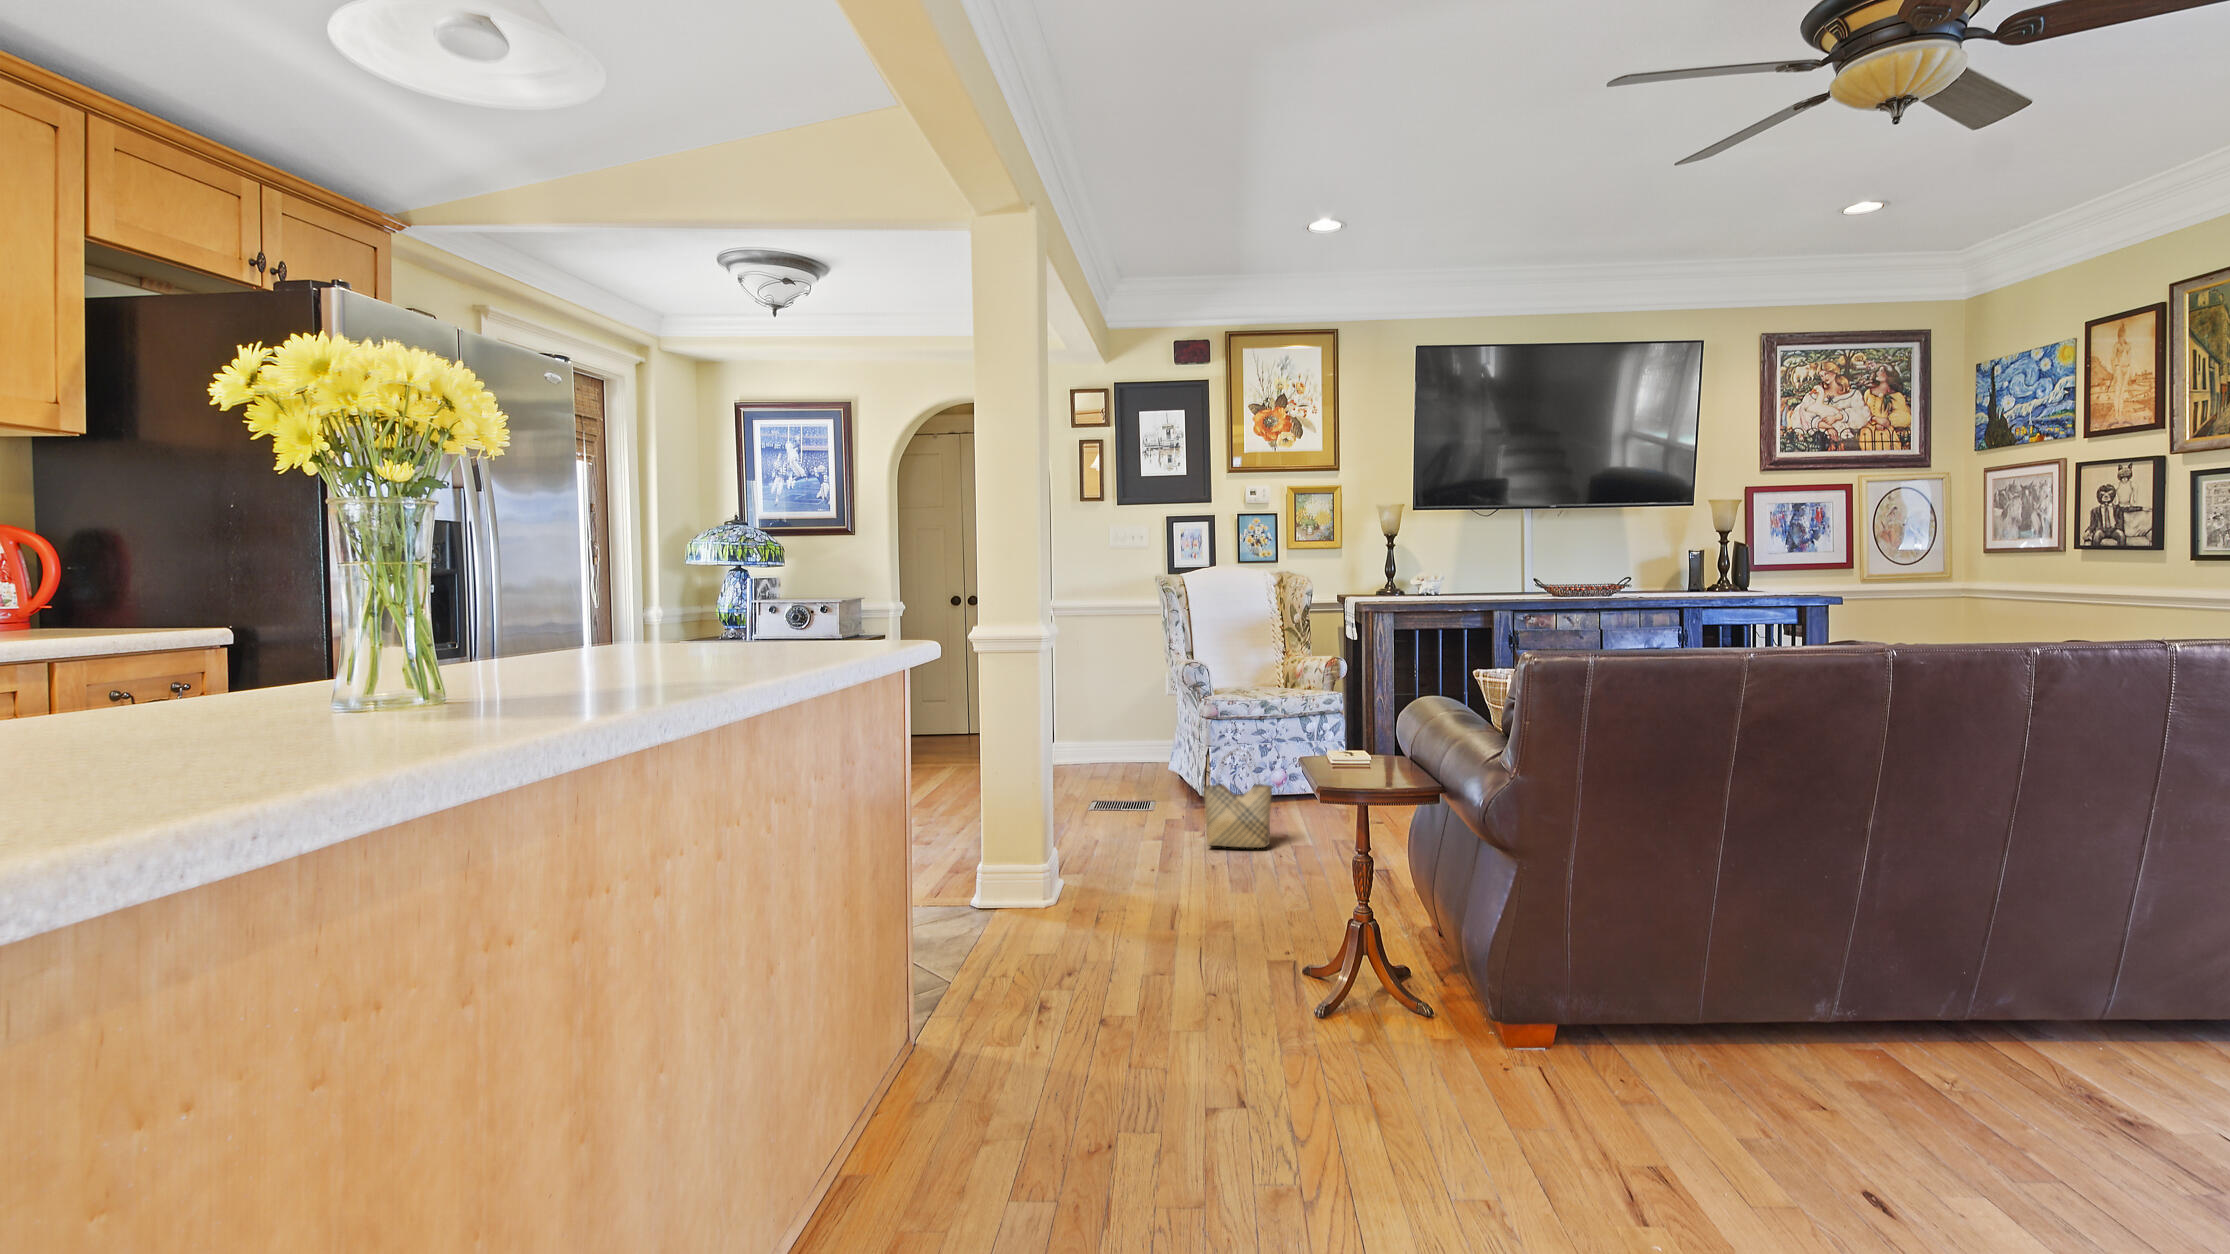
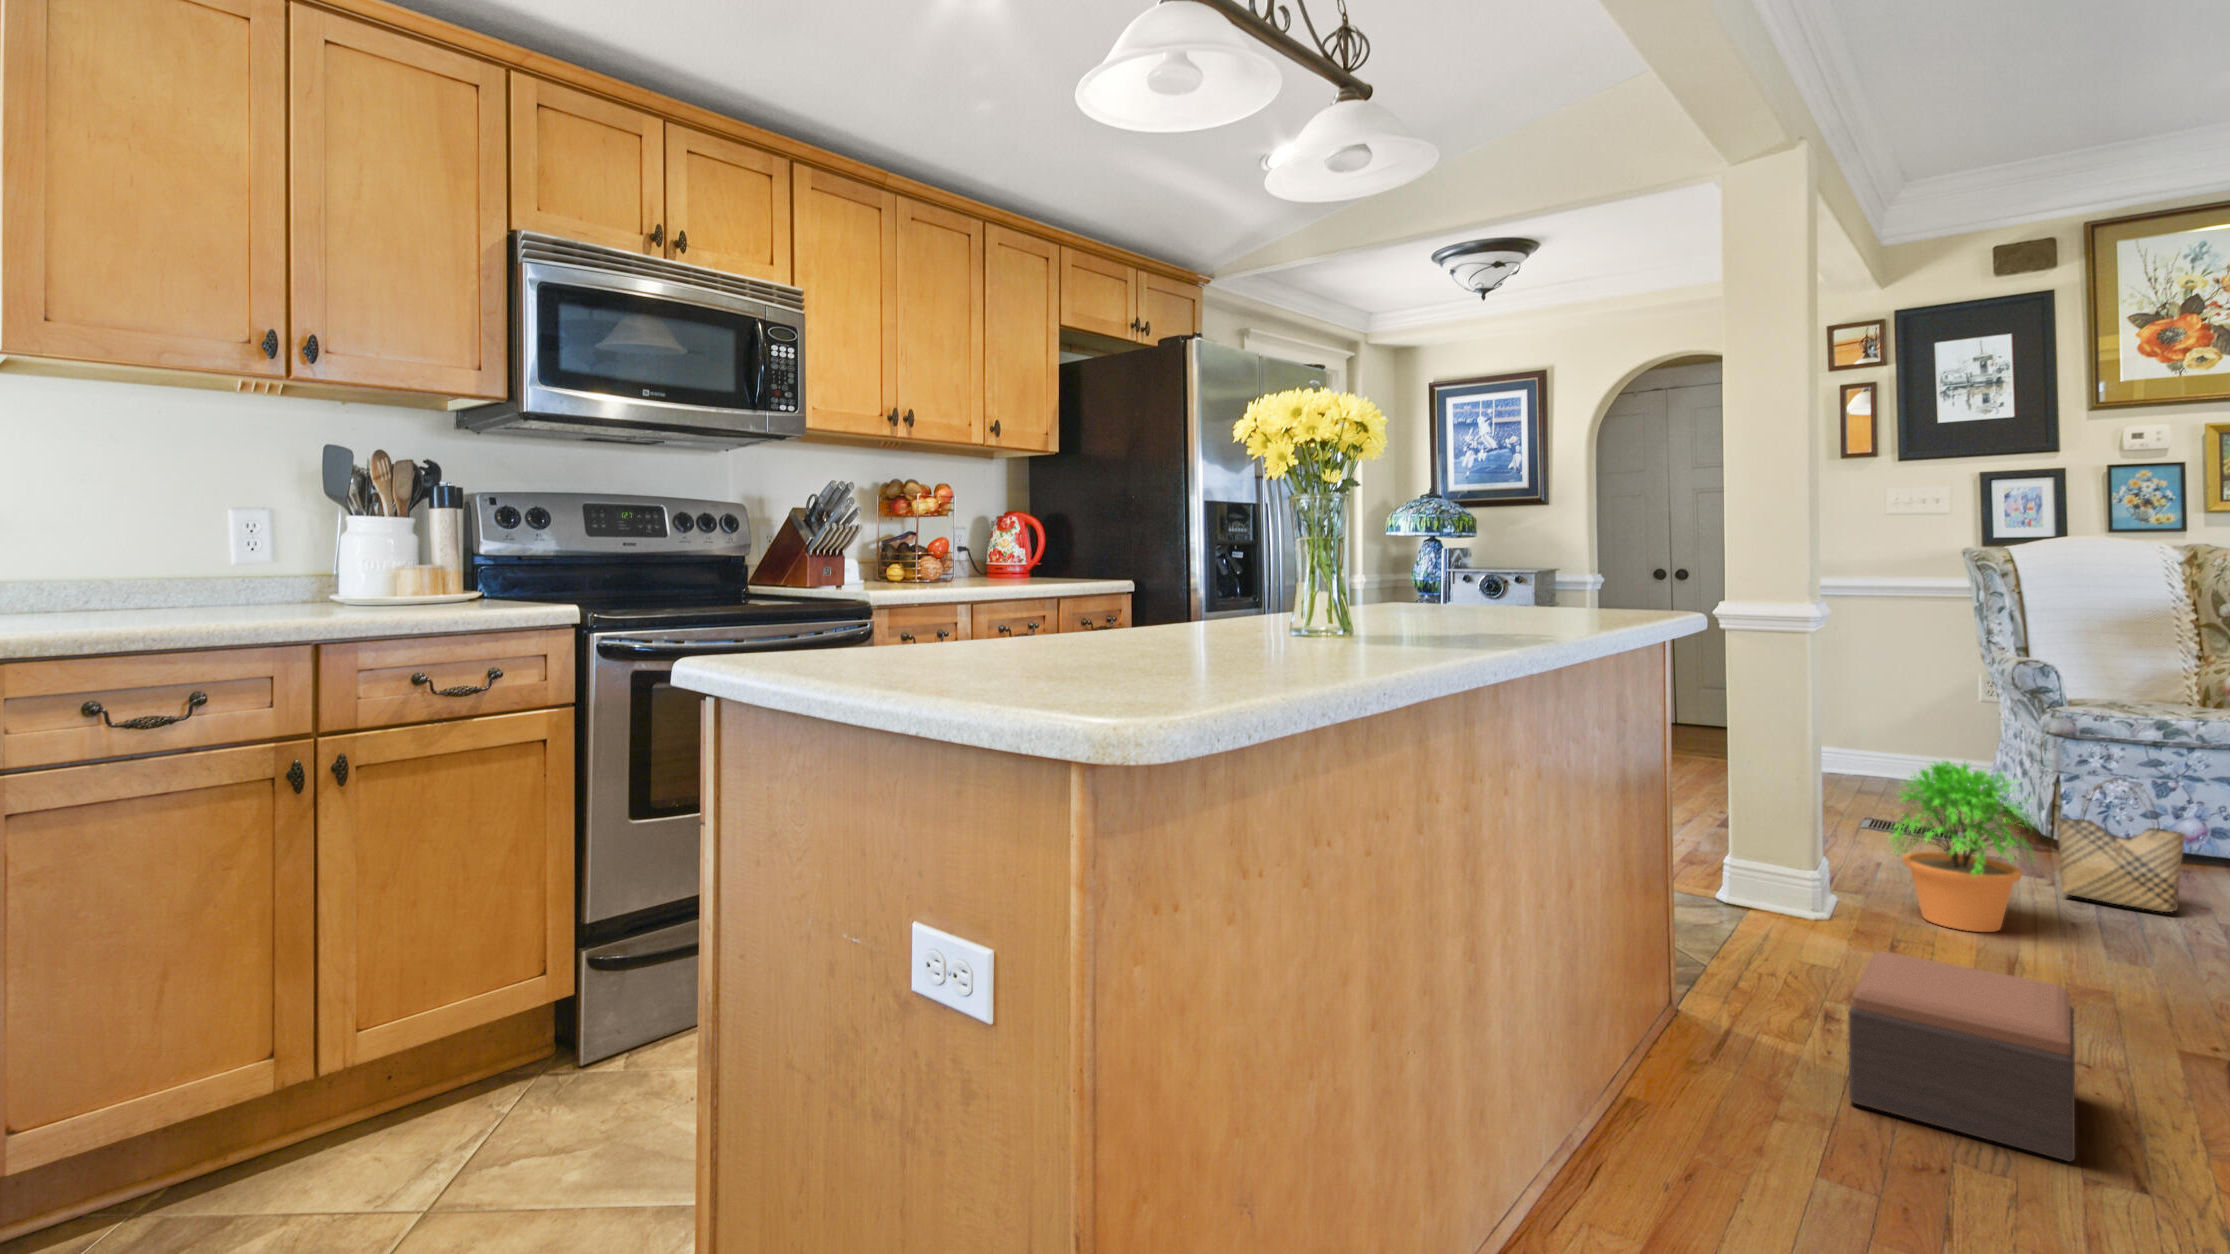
potted plant: none [1087,749,1194,894] -> present [1890,760,2036,932]
footstool: none [1019,943,1188,1107] -> present [1849,952,2075,1162]

